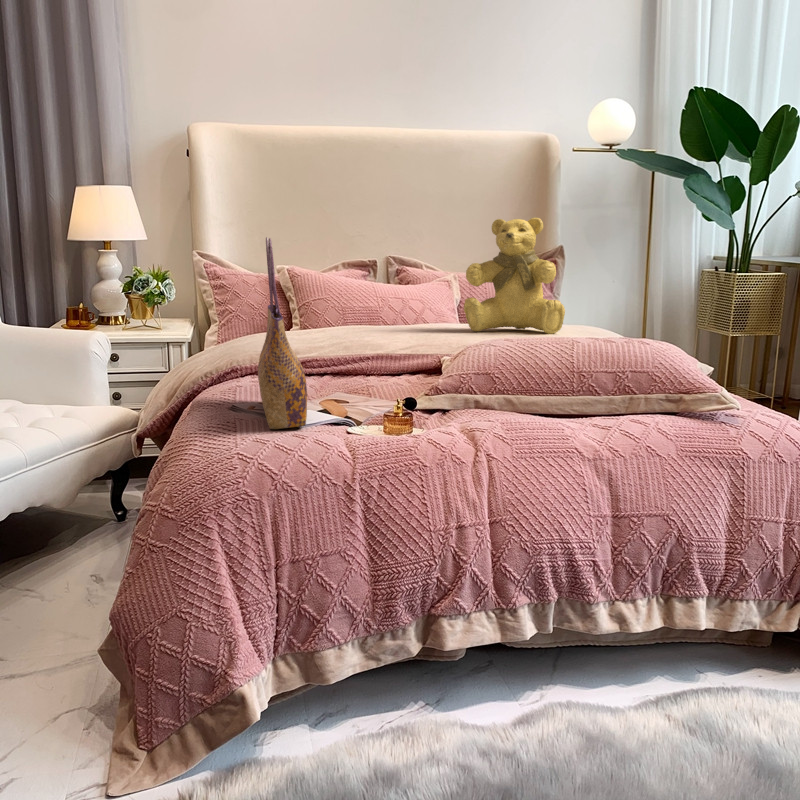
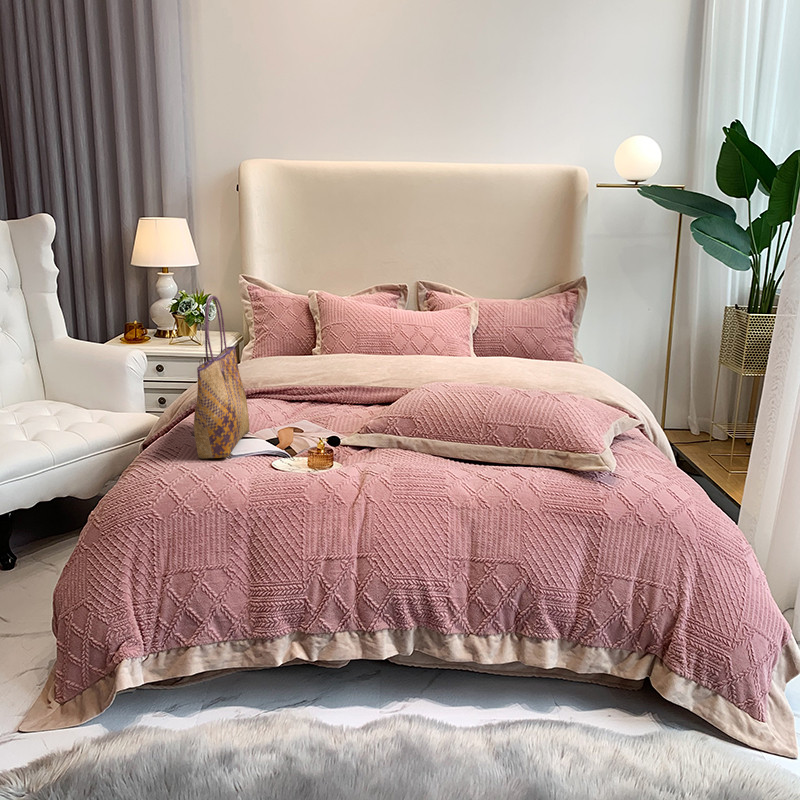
teddy bear: present [464,218,565,334] -> none [443,263,529,374]

